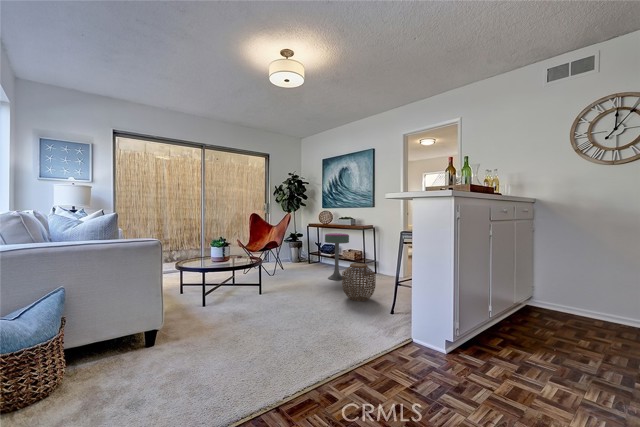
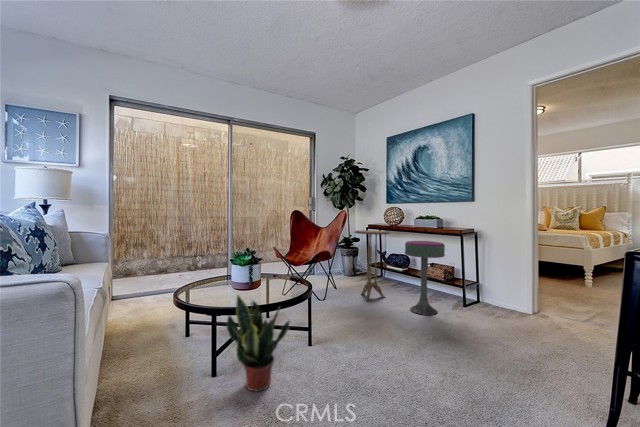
side table: none [294,227,318,275] -> present [355,230,390,301]
potted plant: none [212,259,247,310] -> present [227,296,289,391]
woven basket: present [342,263,376,301] -> none [460,300,532,378]

